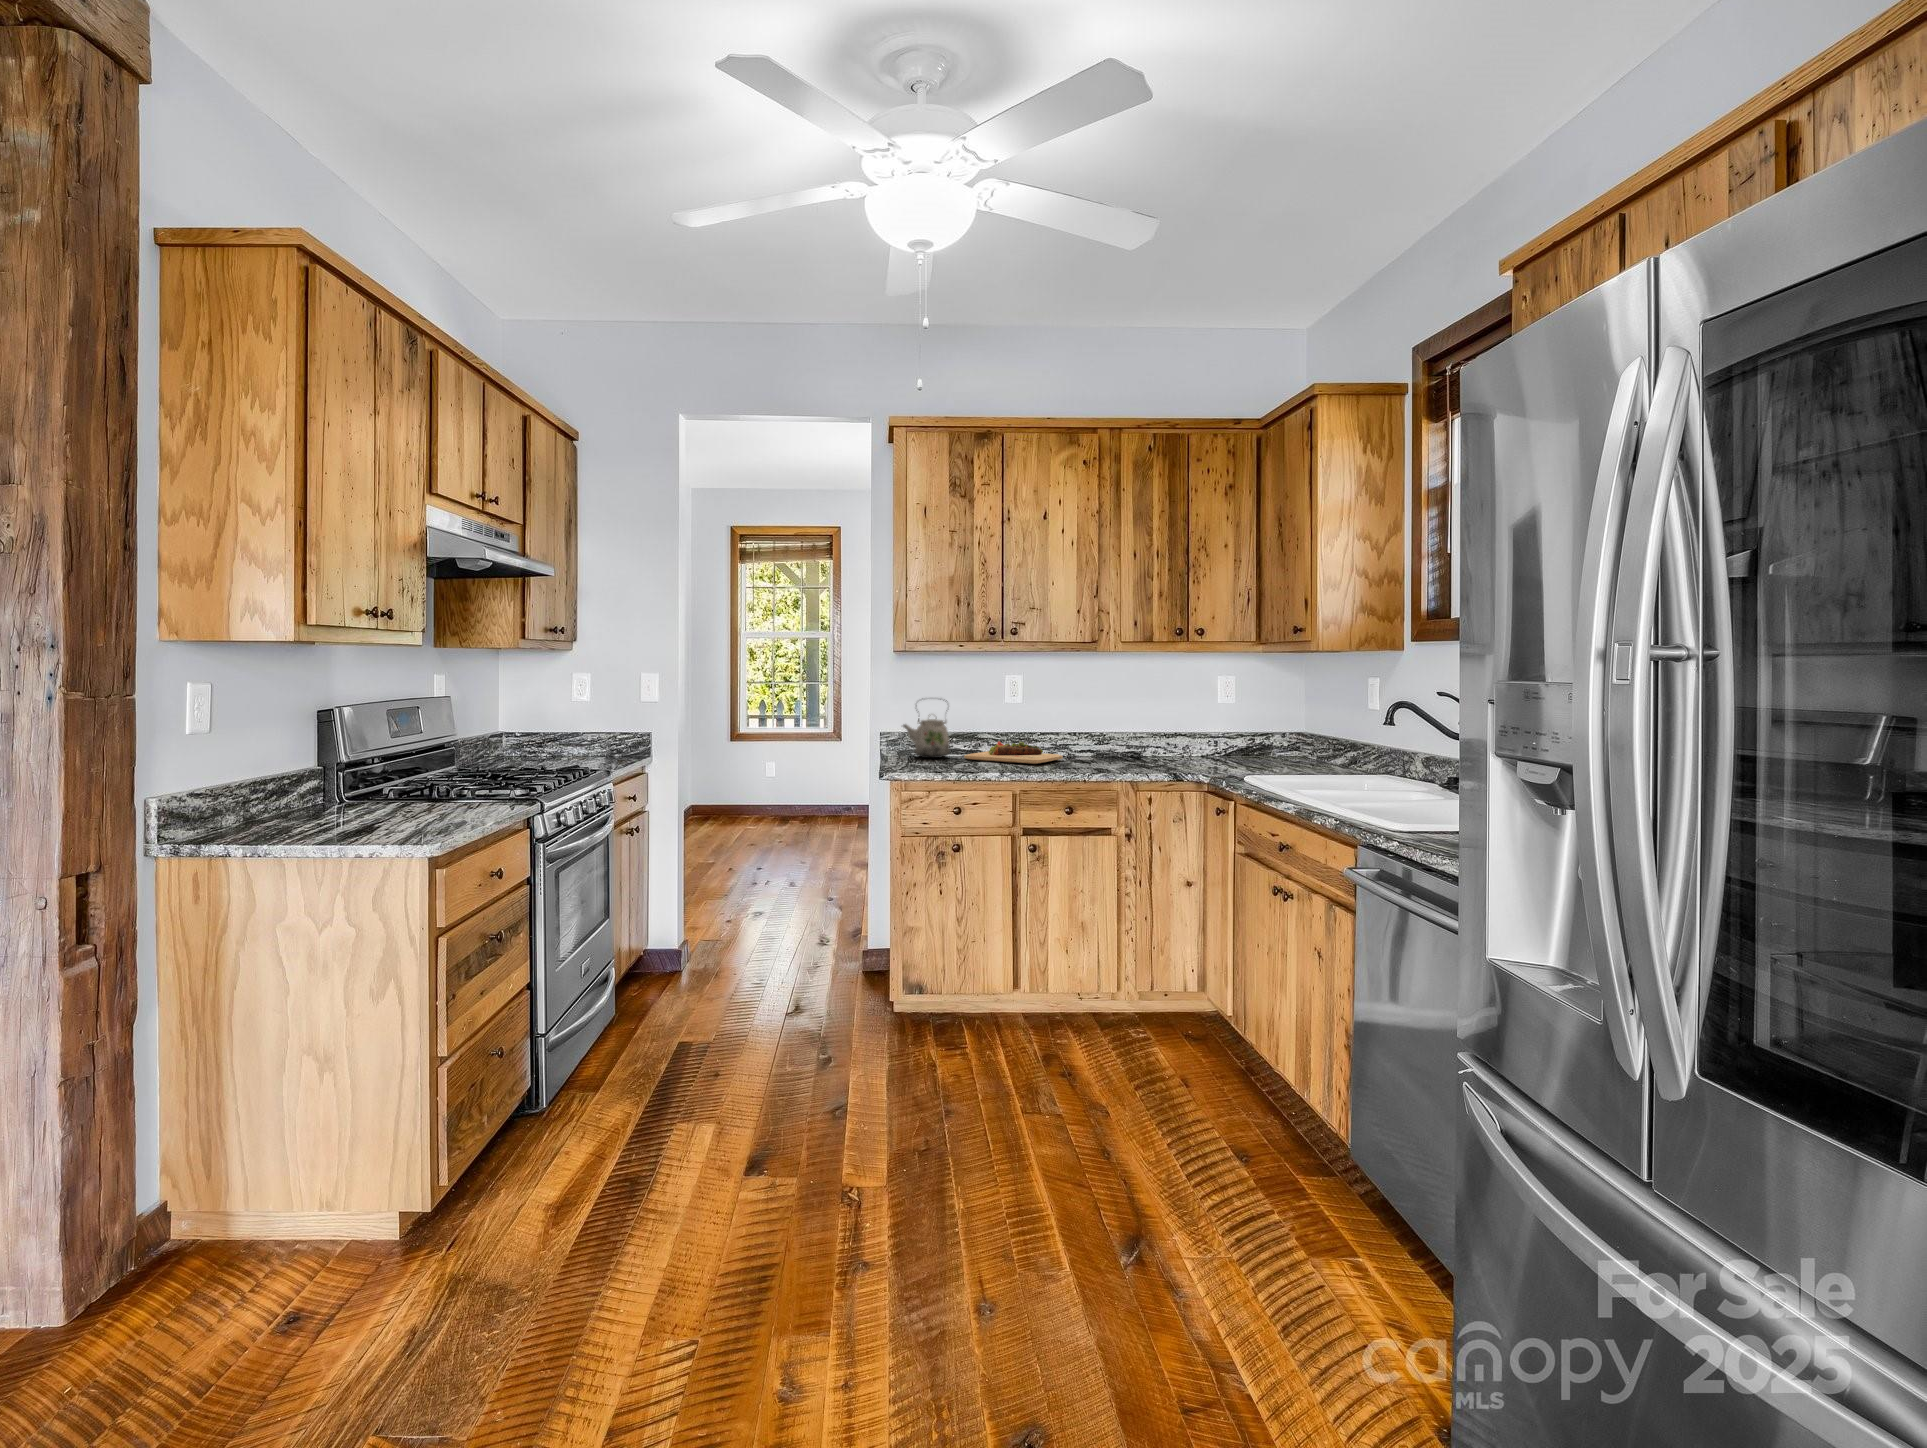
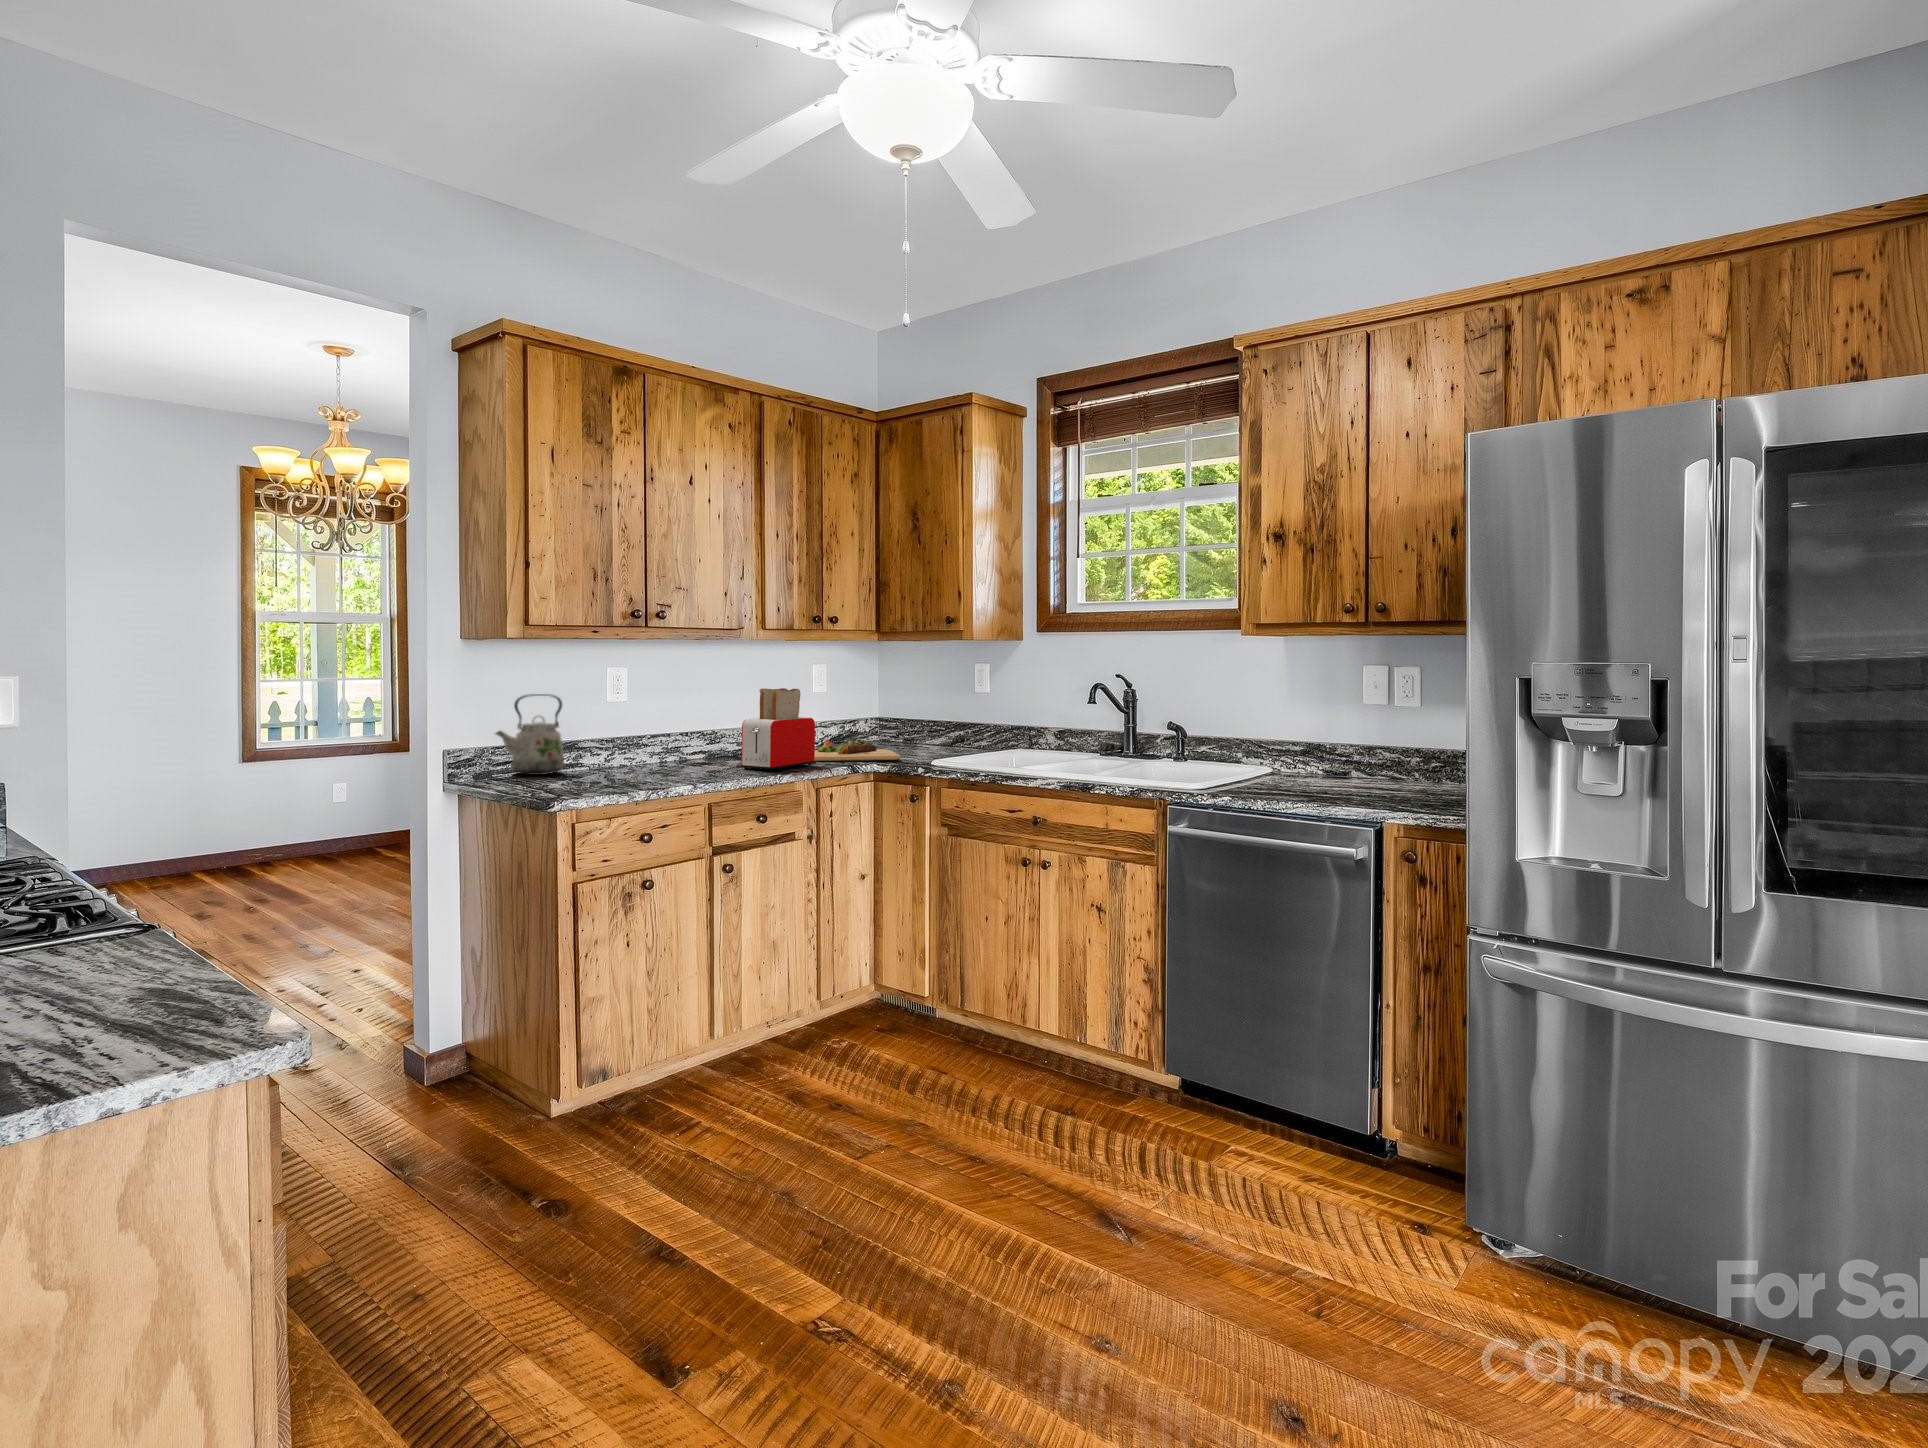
toaster: none [1079,695,1153,770] -> present [741,688,815,771]
cutting board: present [964,741,1063,764] -> present [815,739,901,761]

